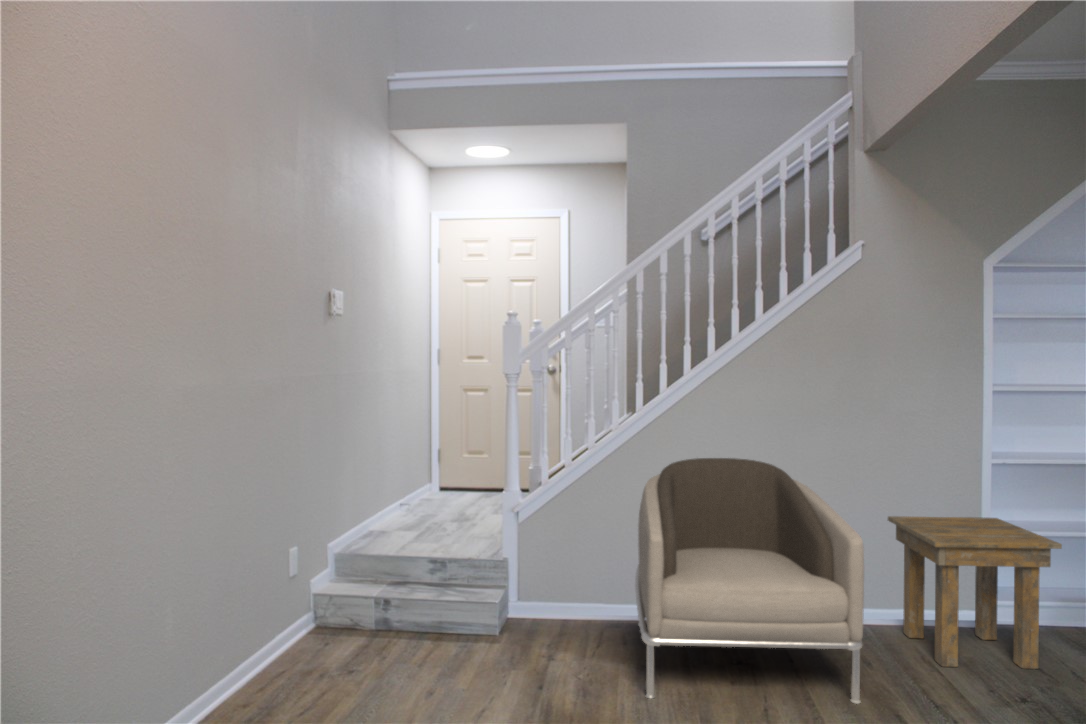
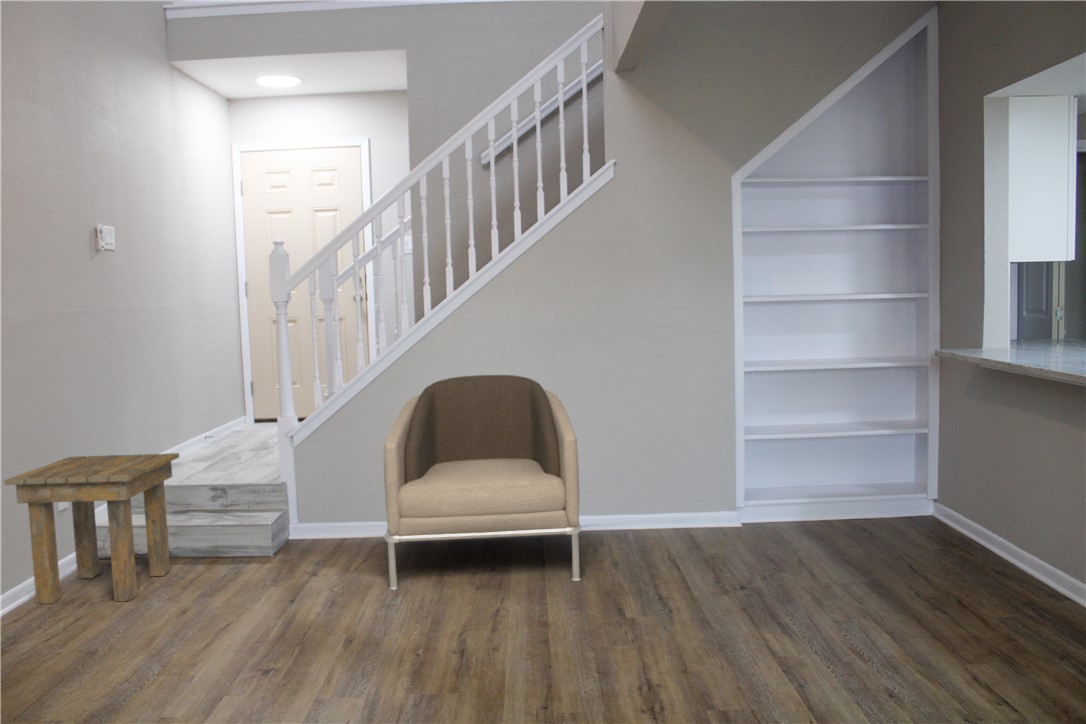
side table: present [888,516,1062,669] -> present [4,453,179,604]

